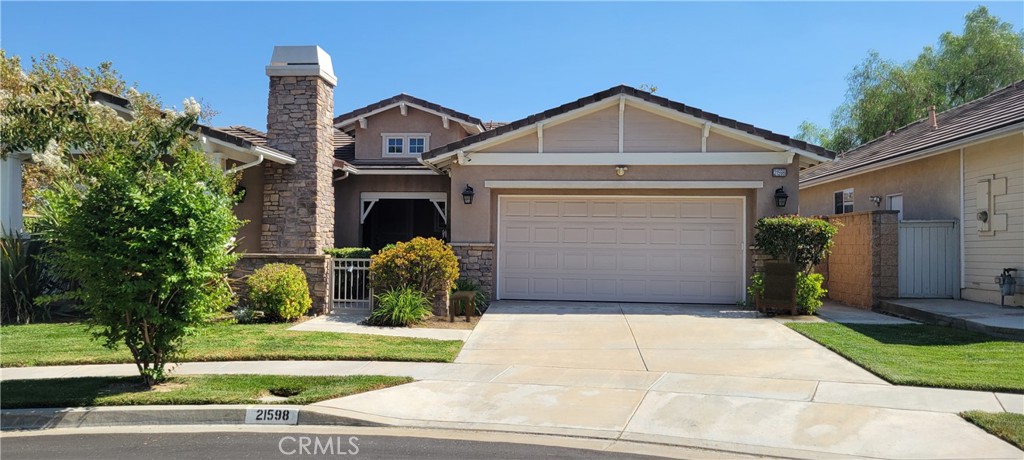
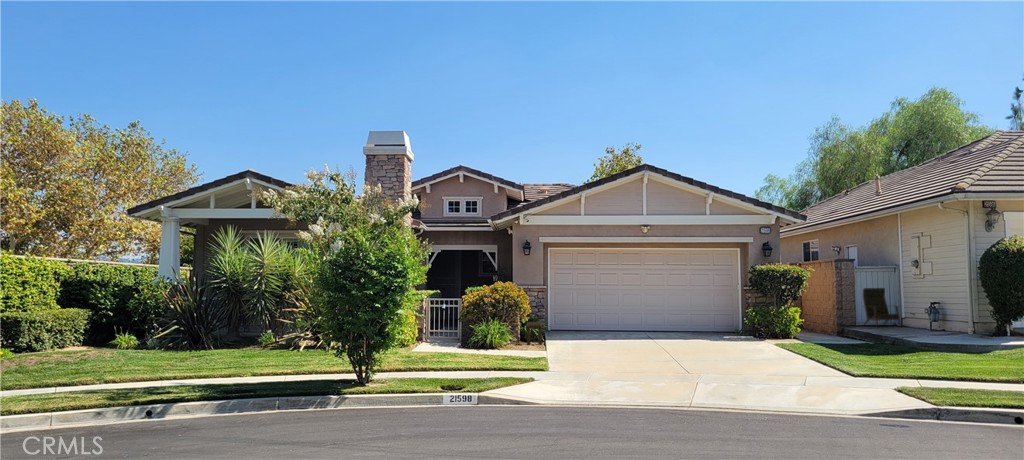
lounge chair: present [756,262,797,319] -> present [863,288,901,327]

